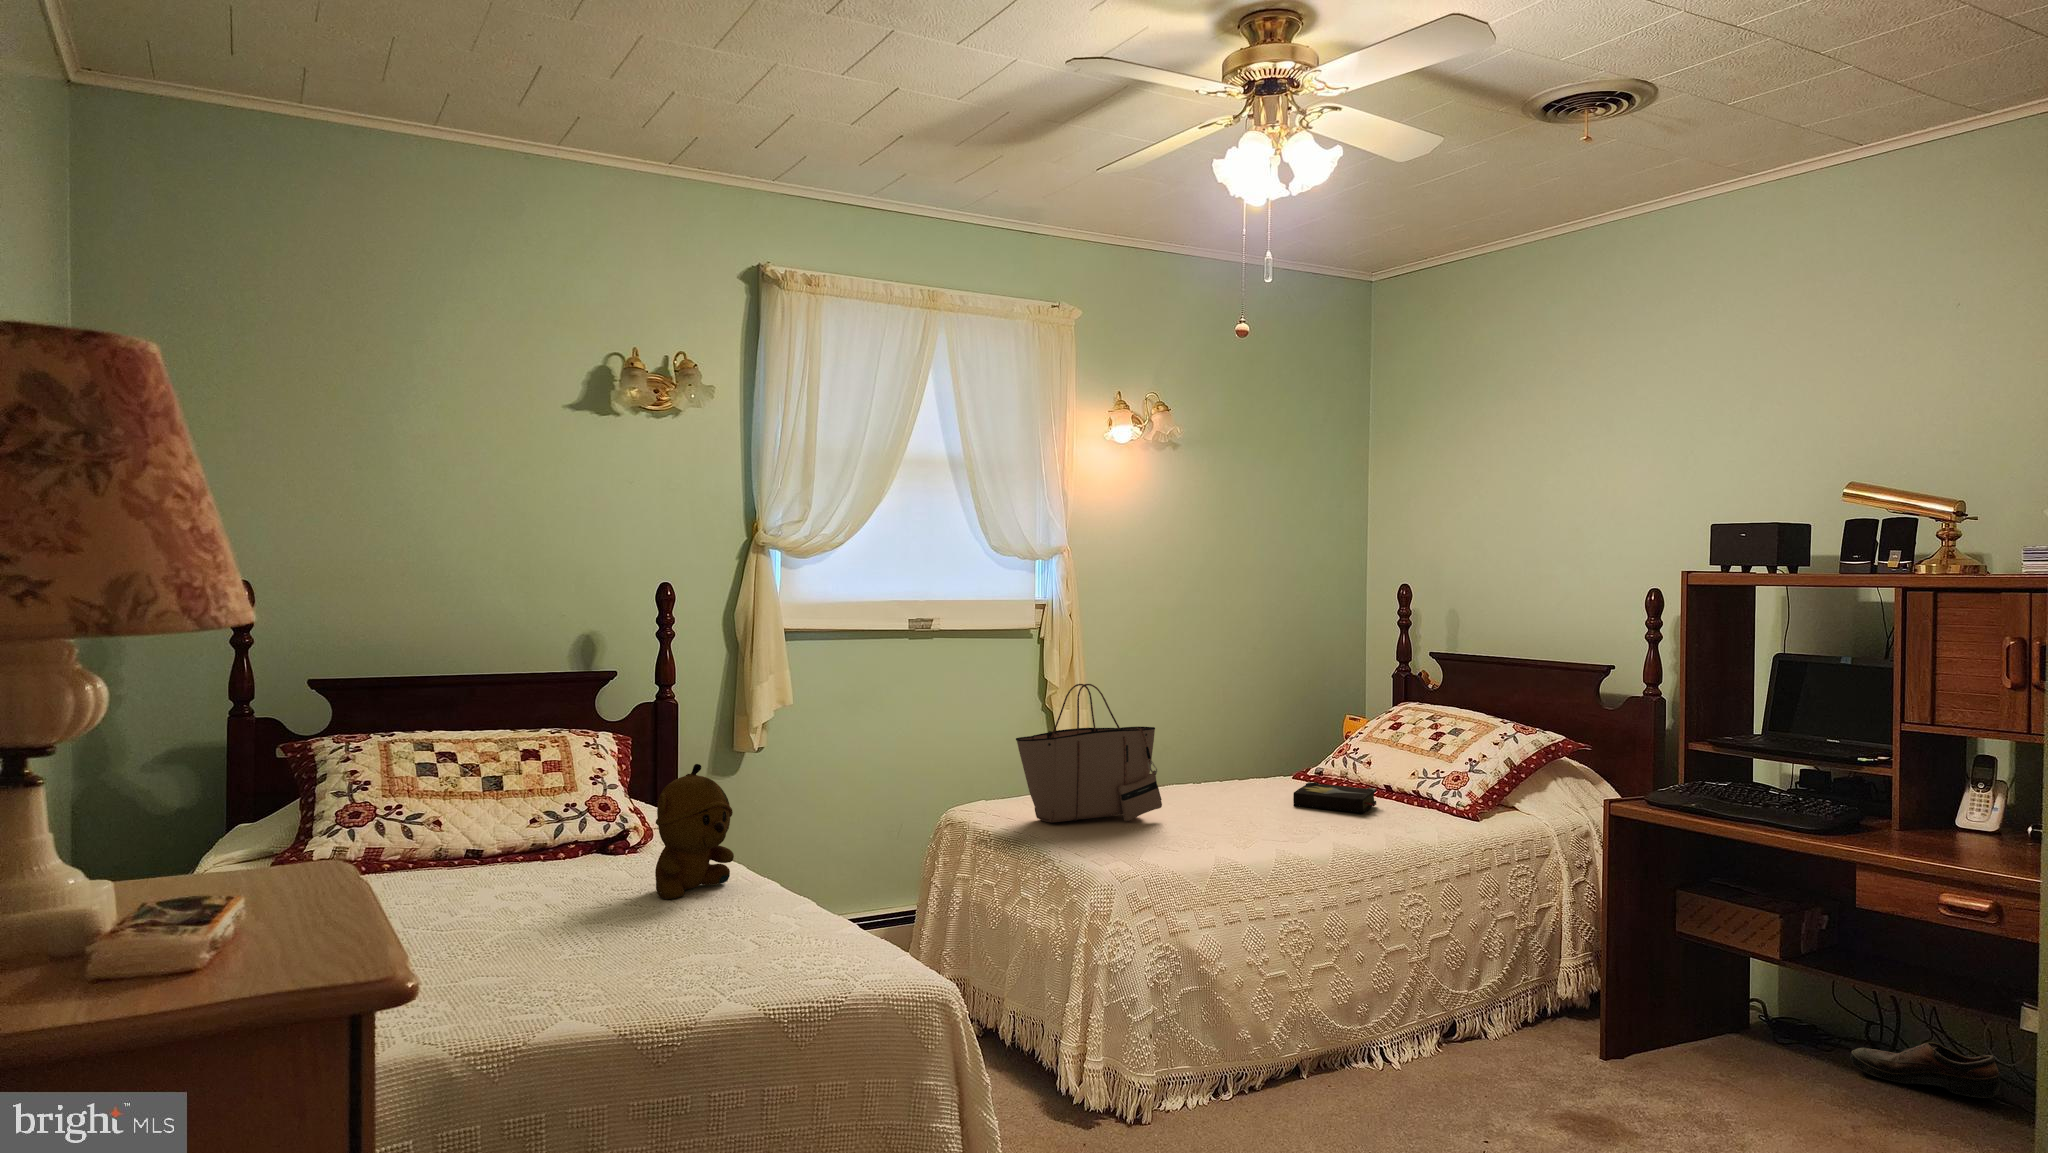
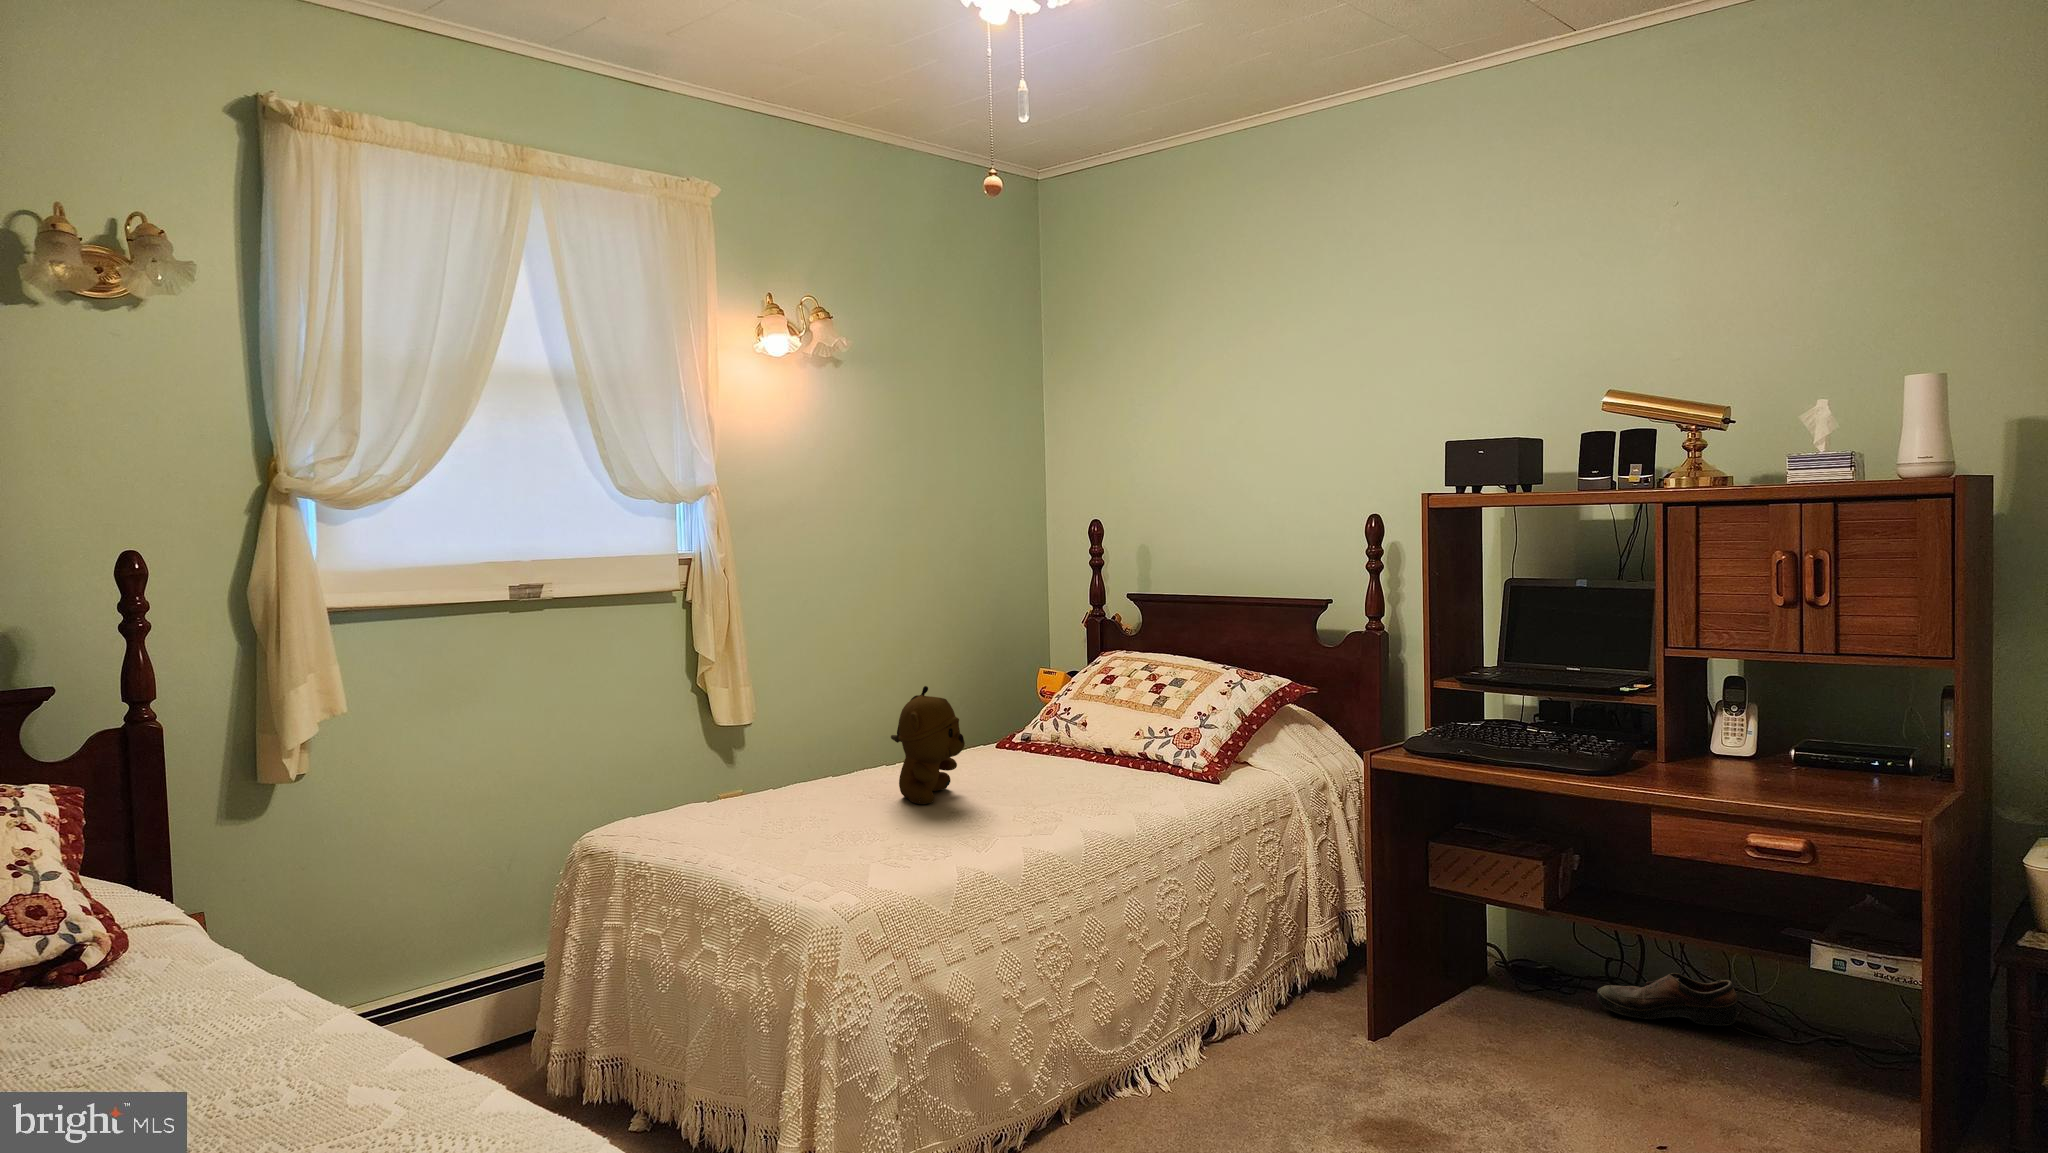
tote bag: present [1016,684,1162,822] -> none [678,661,869,844]
stuffed bear: present [655,764,734,899] -> present [891,686,965,804]
hardback book: present [1293,782,1376,813] -> none [1013,753,1109,786]

